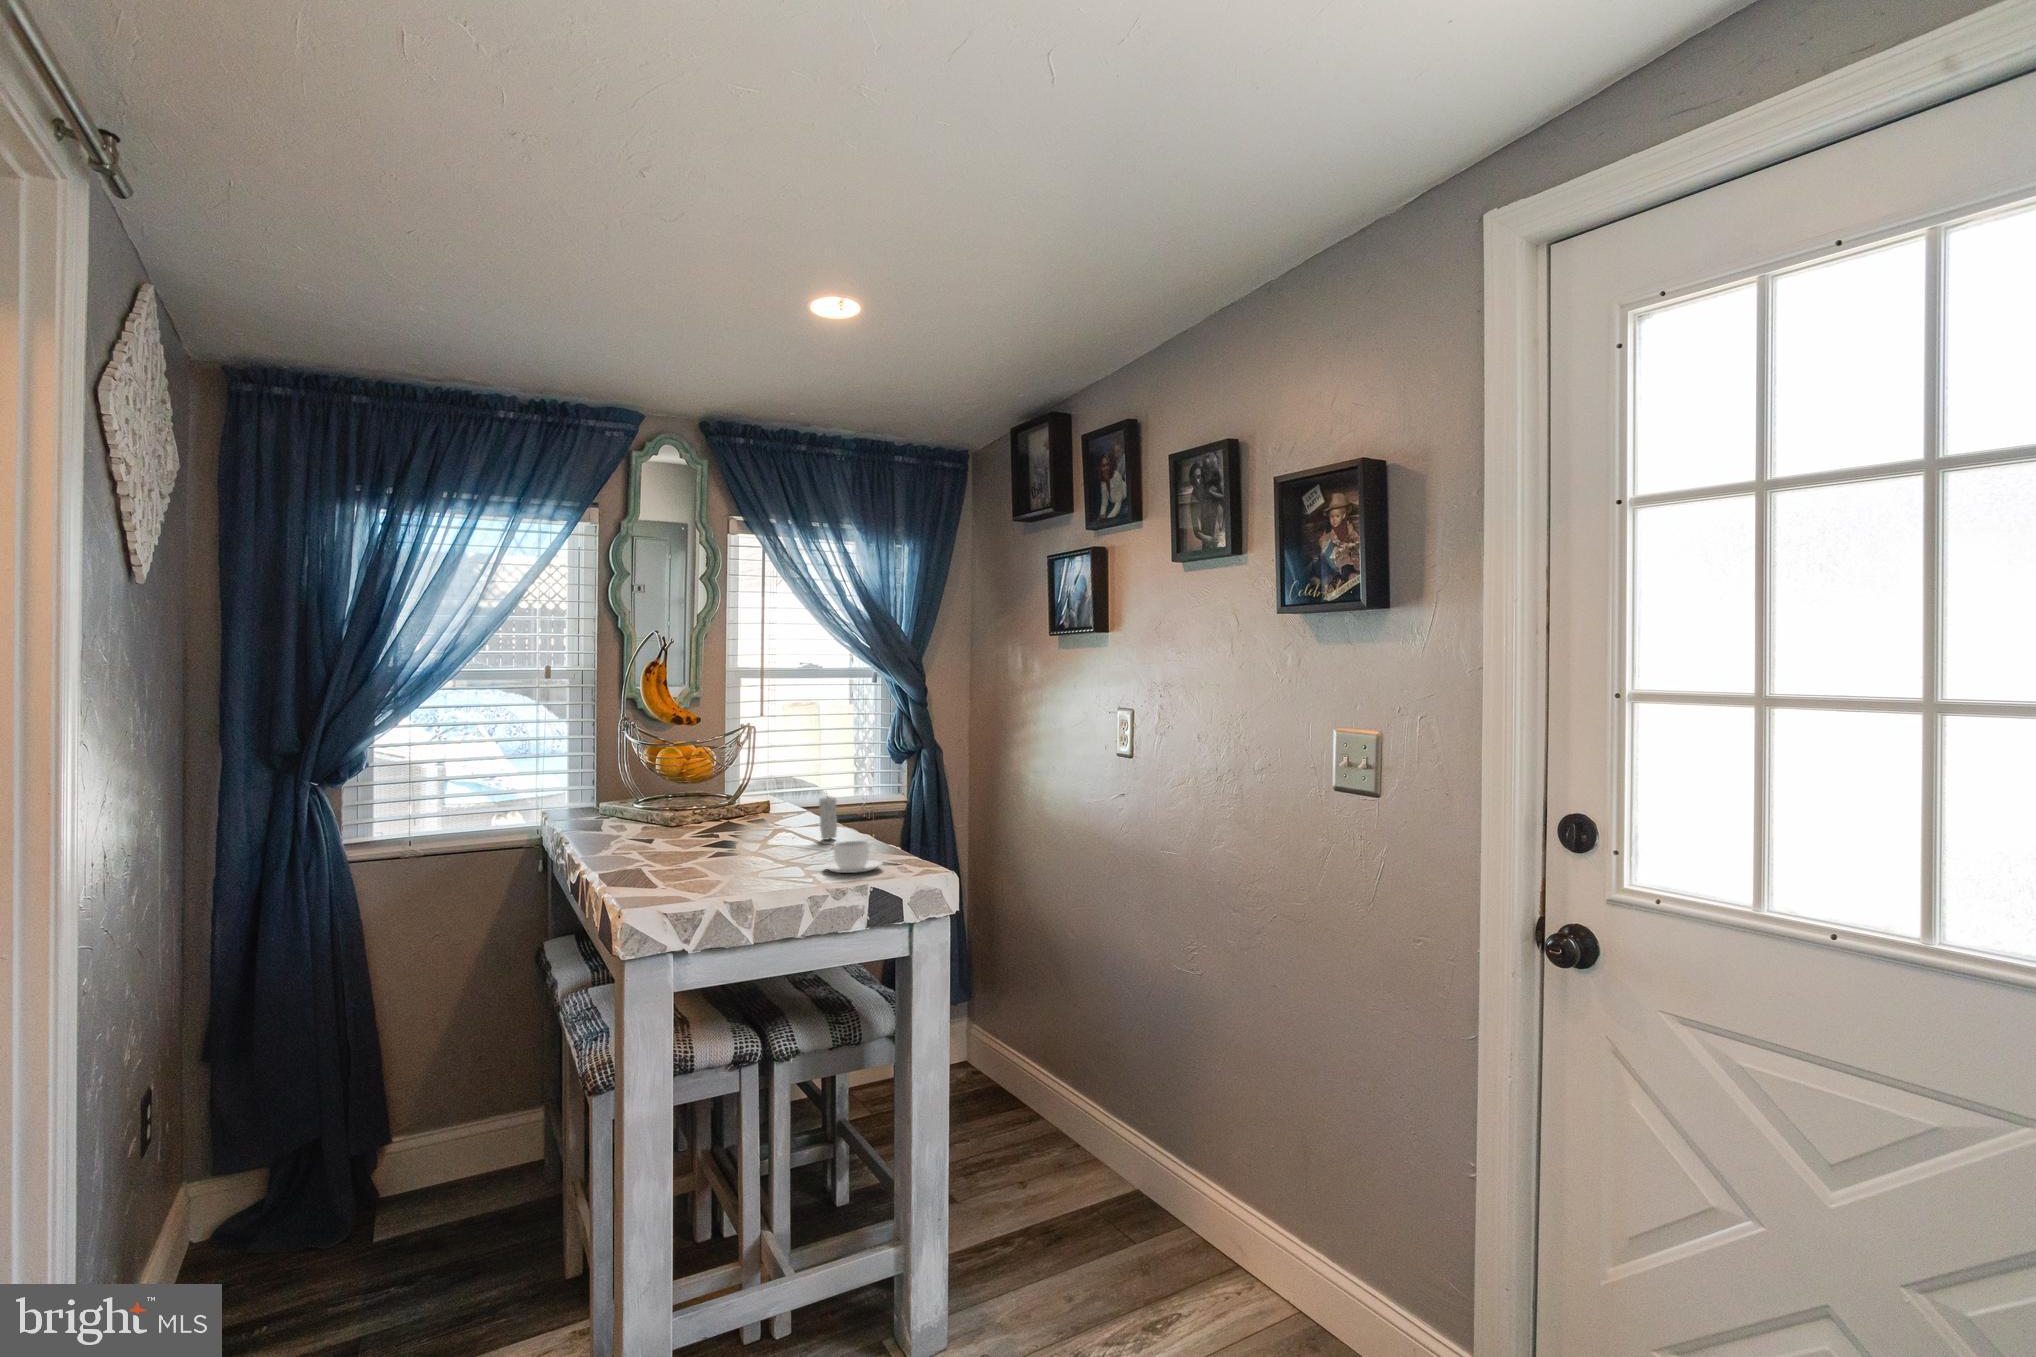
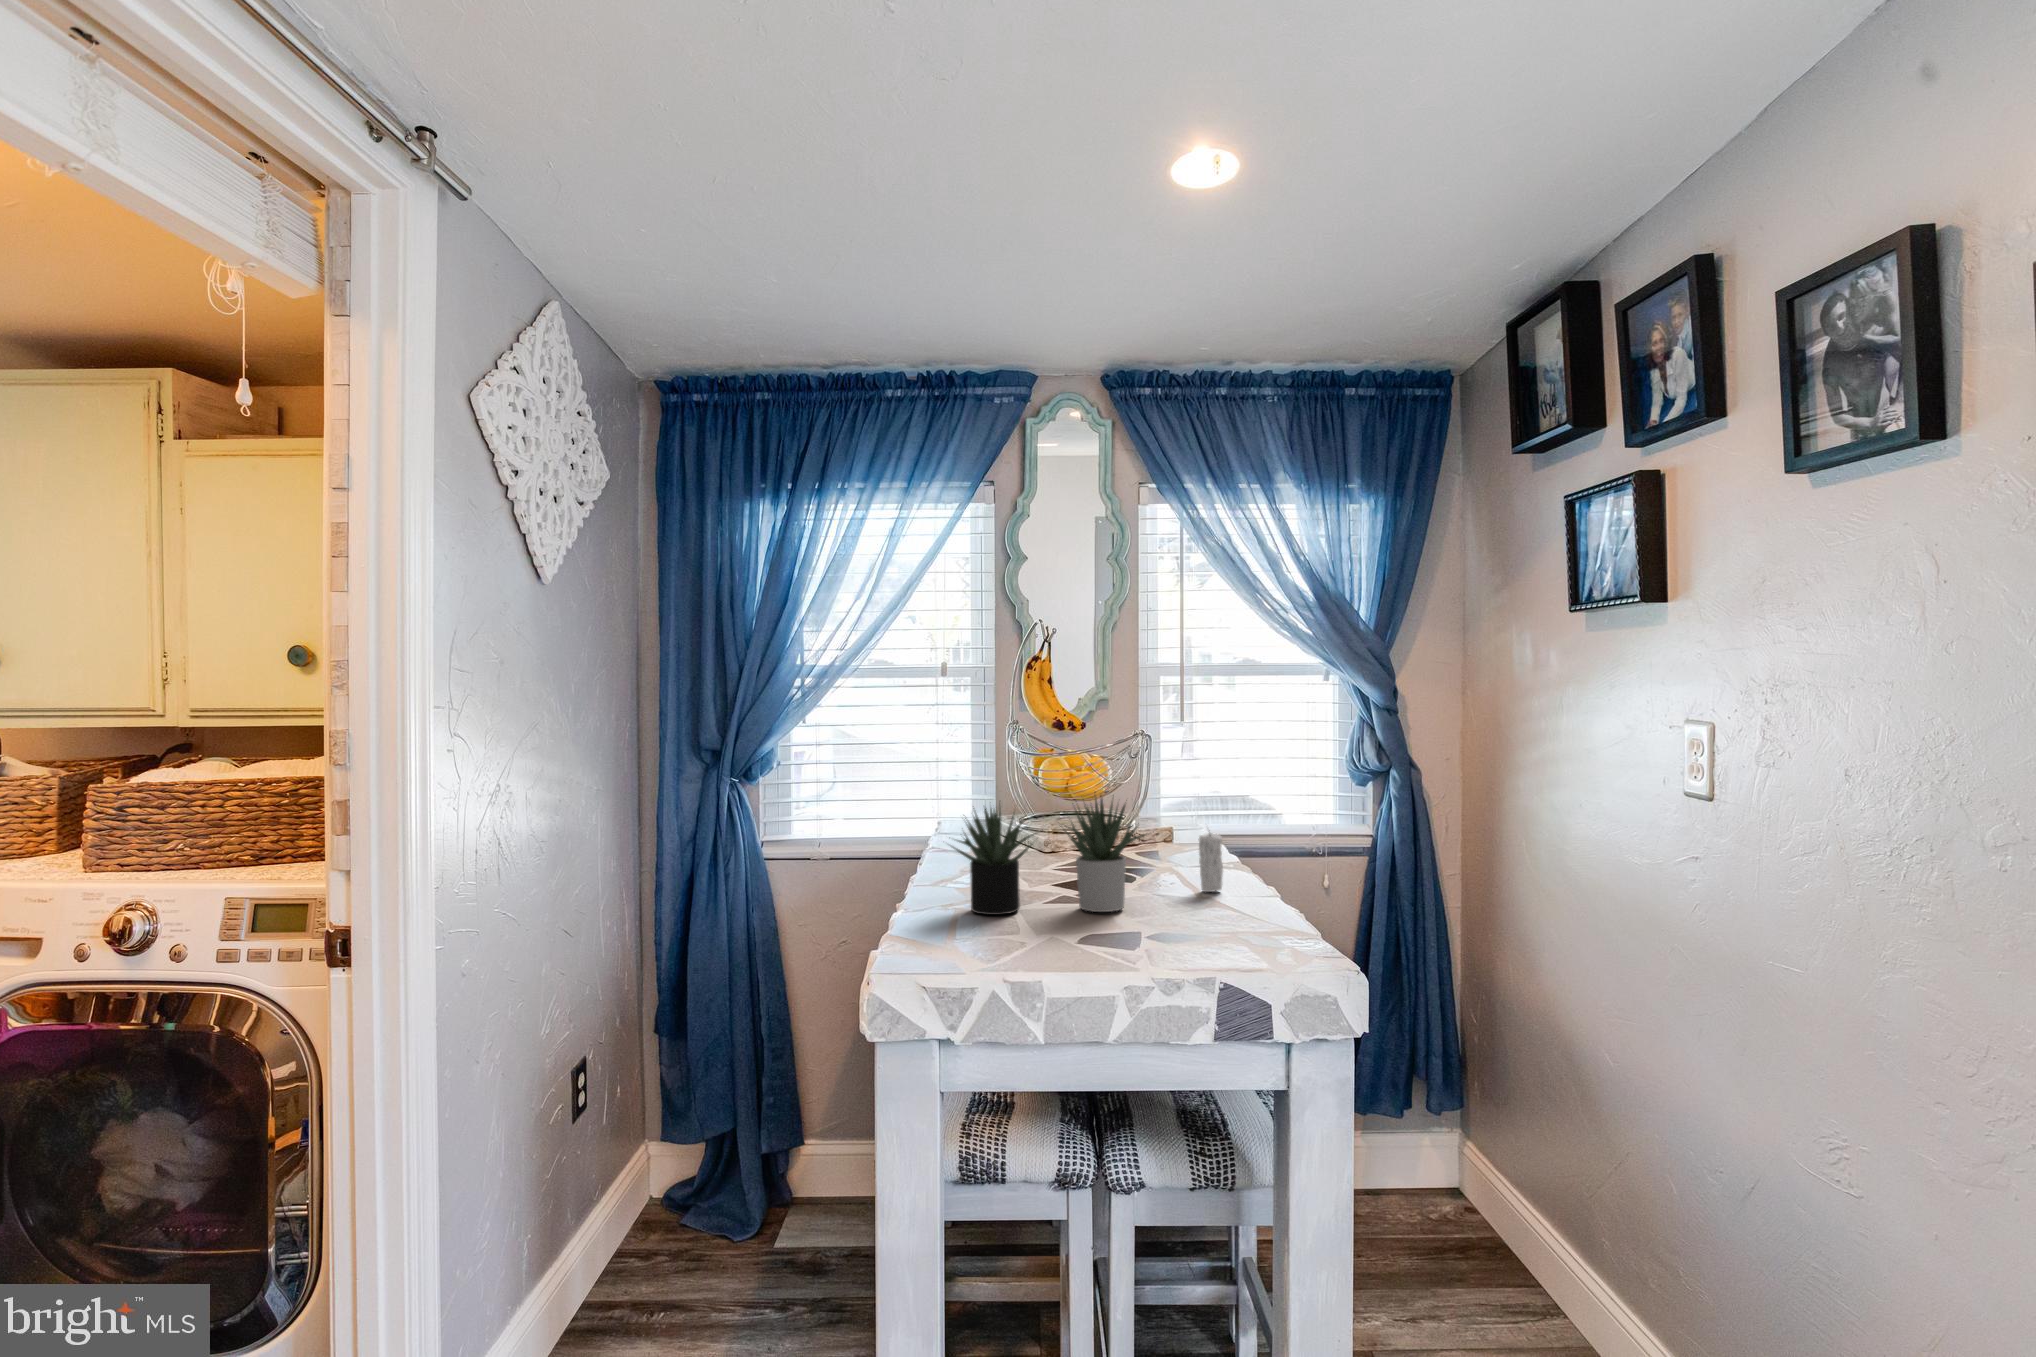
succulent plant: none [625,765,797,867] -> present [952,799,1145,915]
coffee cup: present [823,841,882,873] -> none [1168,904,1254,952]

